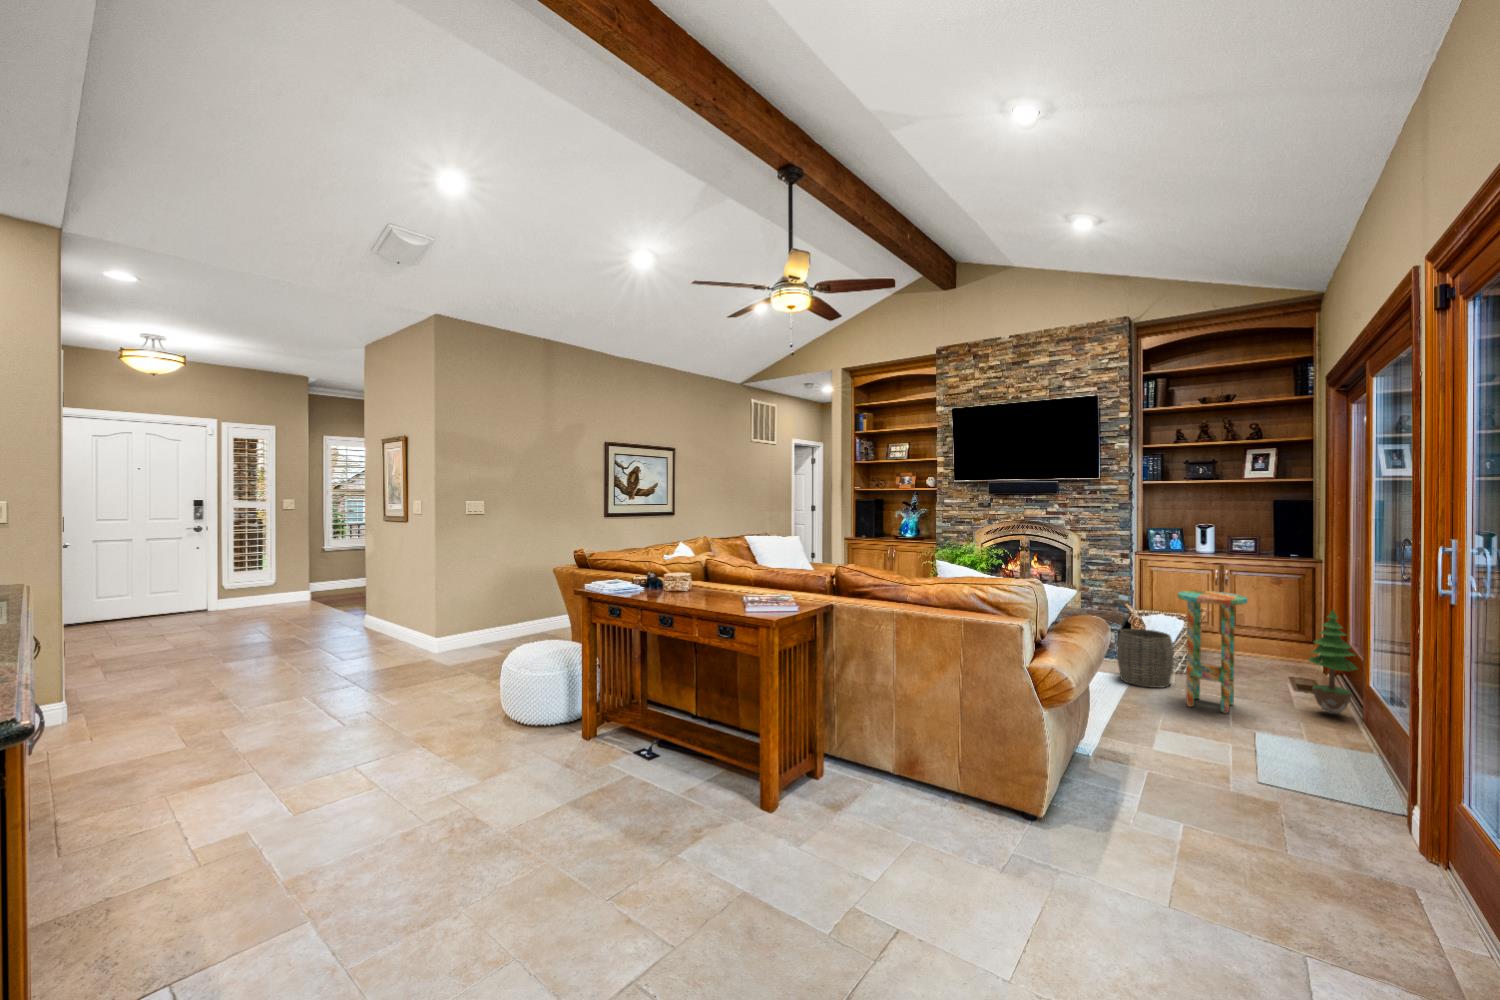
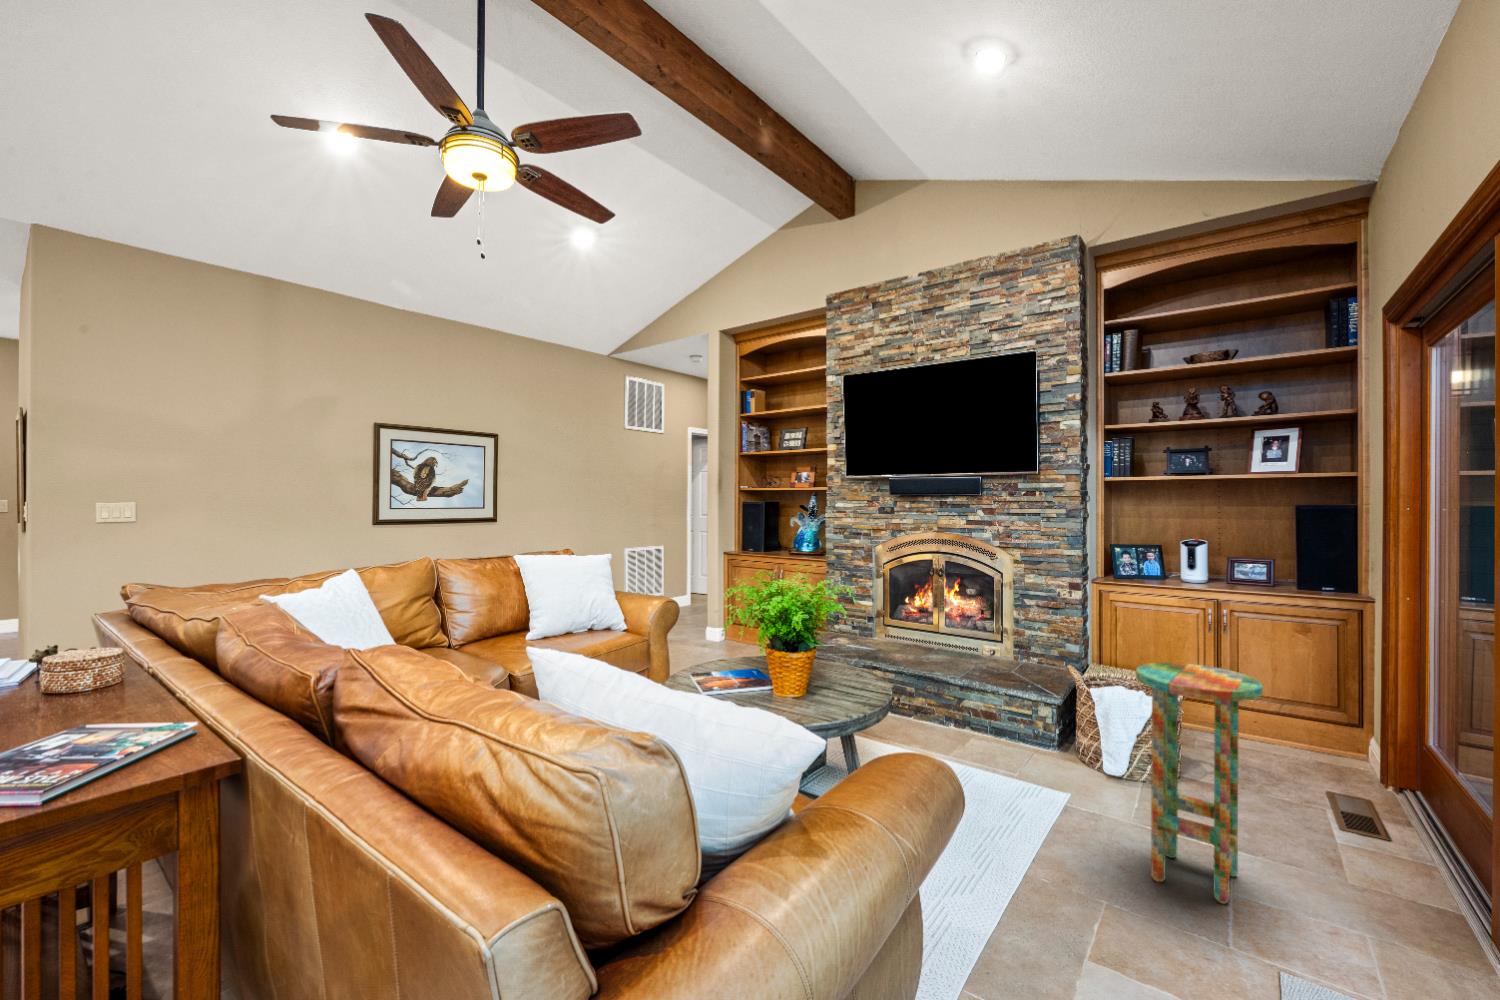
potted tree: present [1309,610,1357,714] -> none [1375,707,1477,908]
woven basket: present [1117,629,1174,688] -> none [1044,715,1135,825]

